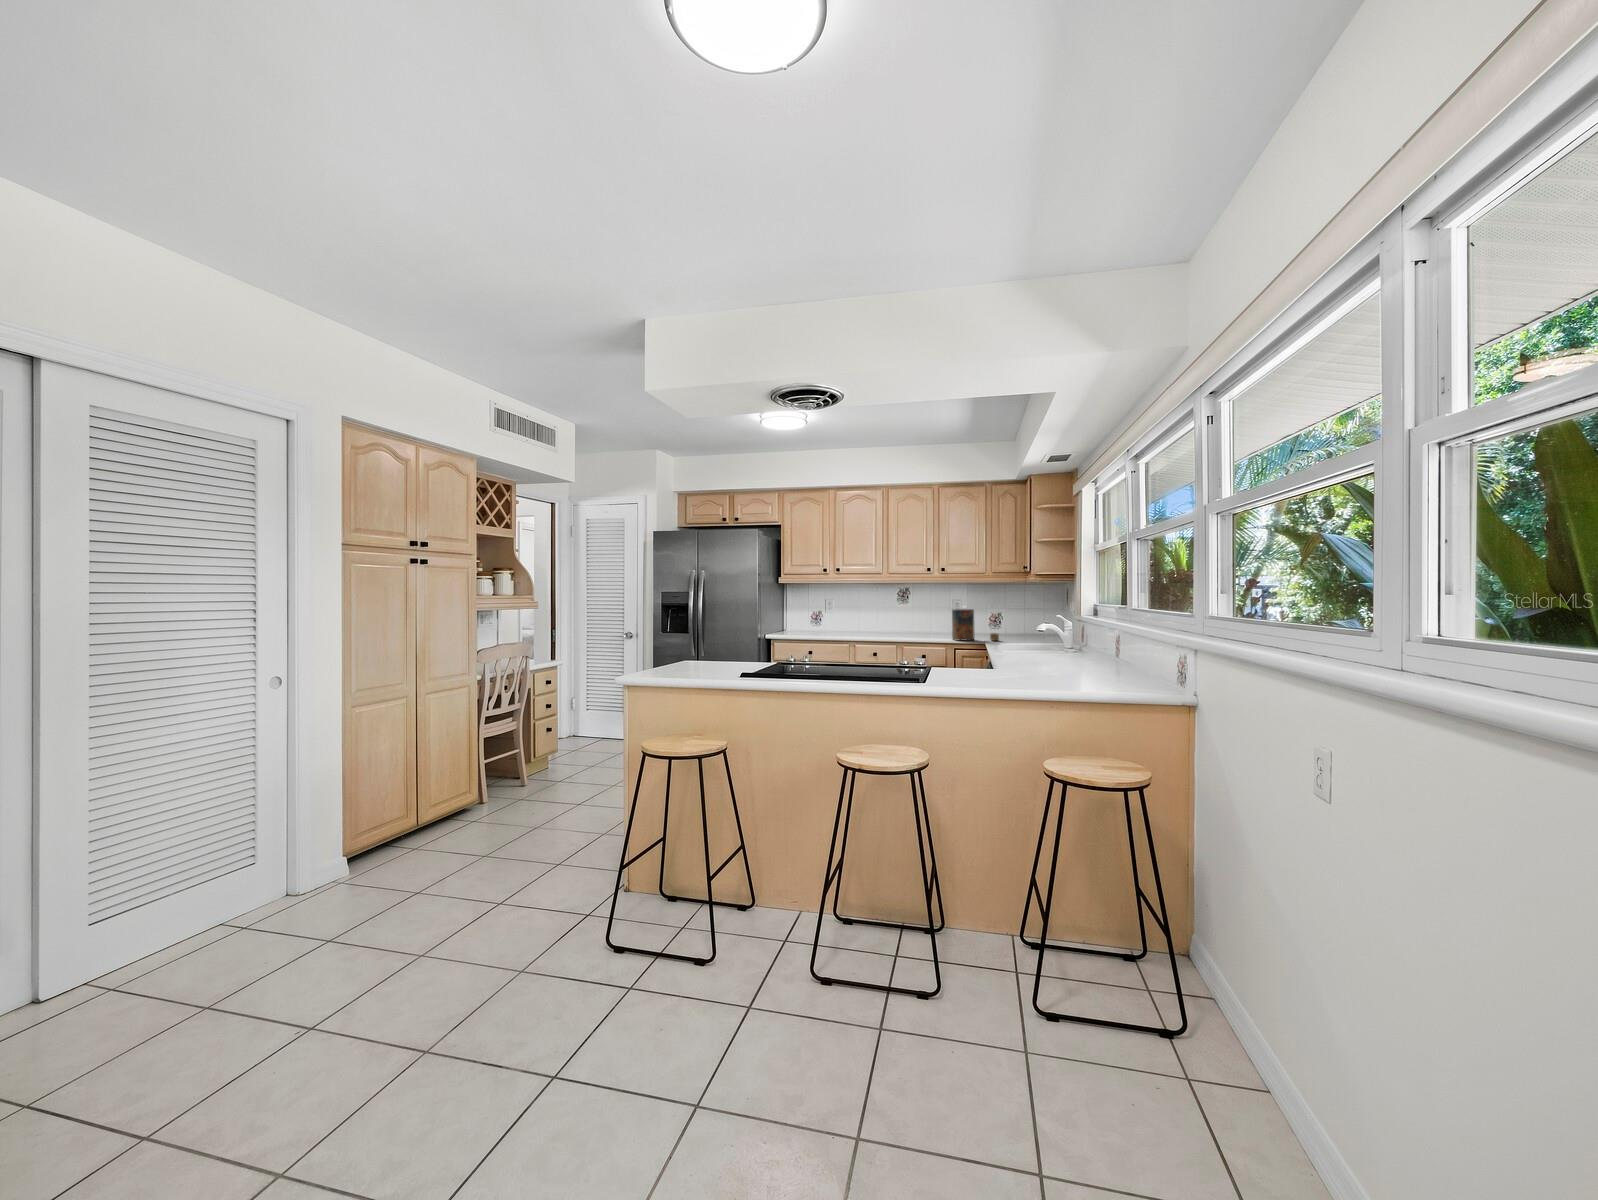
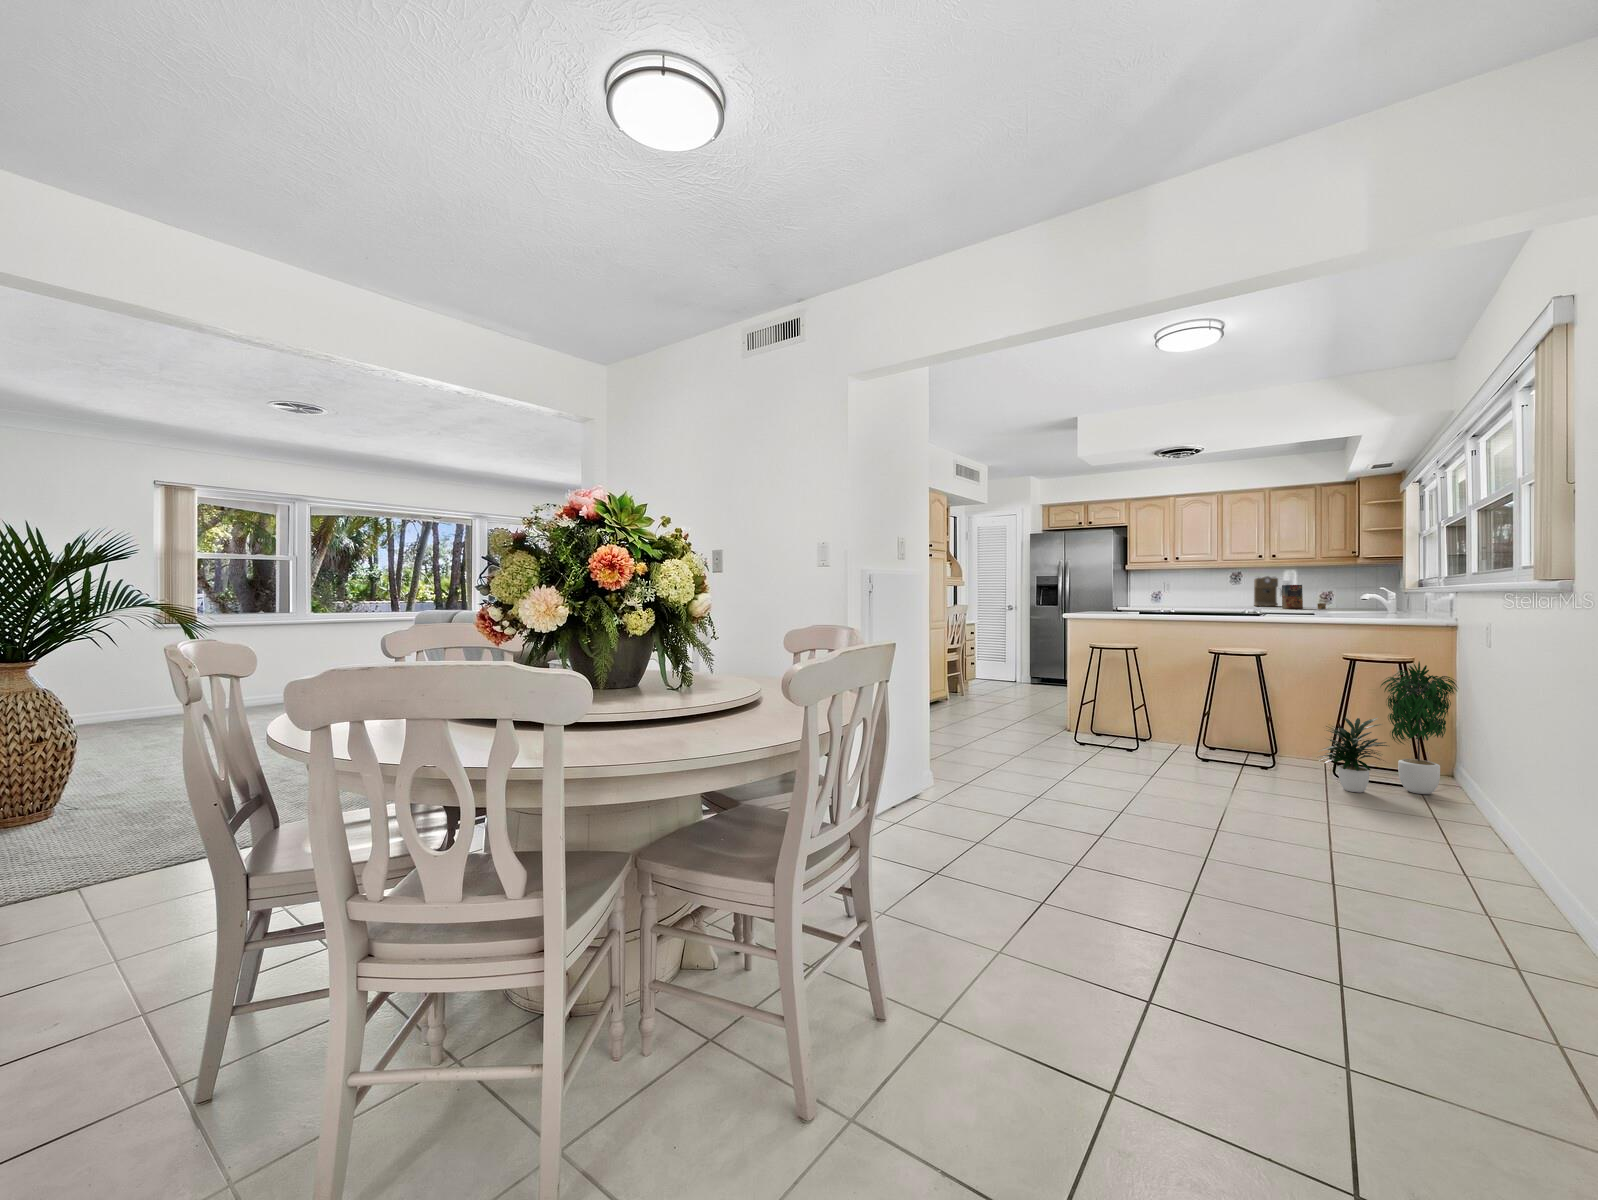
coffee maker: none [923,594,952,632] -> present [1254,576,1281,606]
potted plant: none [1009,816,1243,1108] -> present [1319,662,1457,794]

